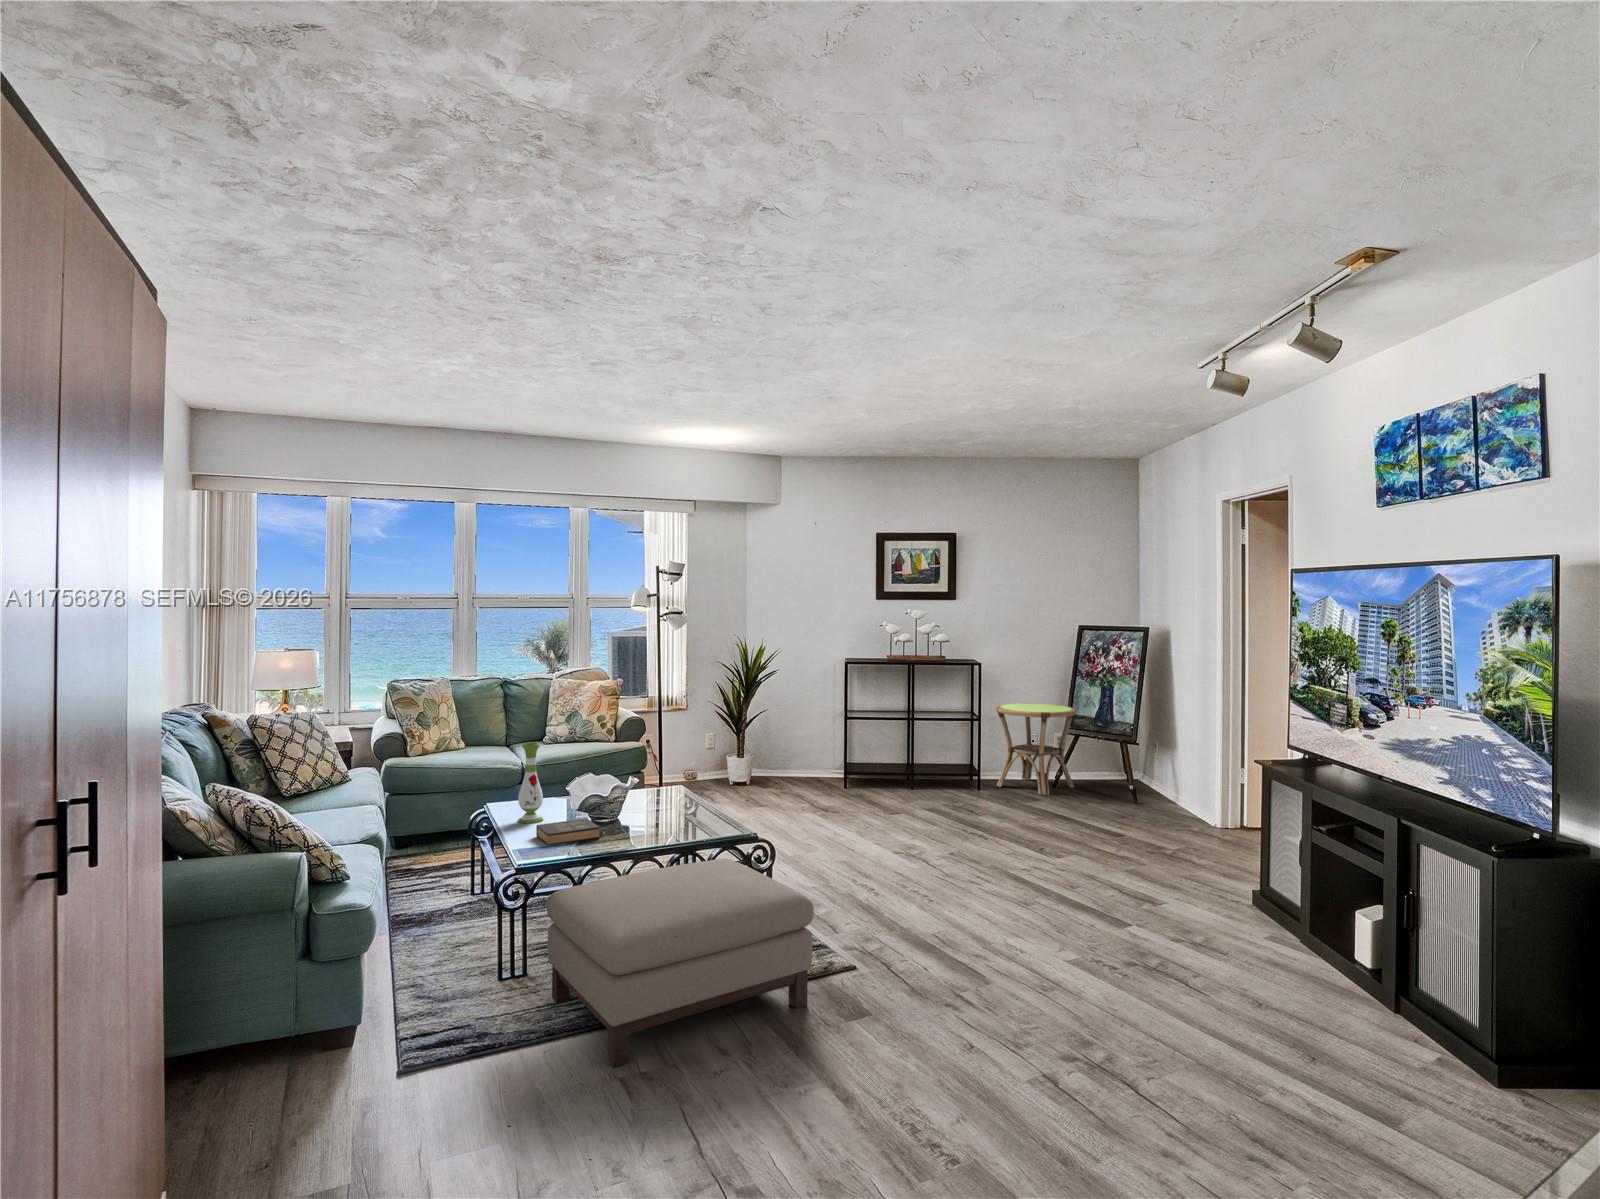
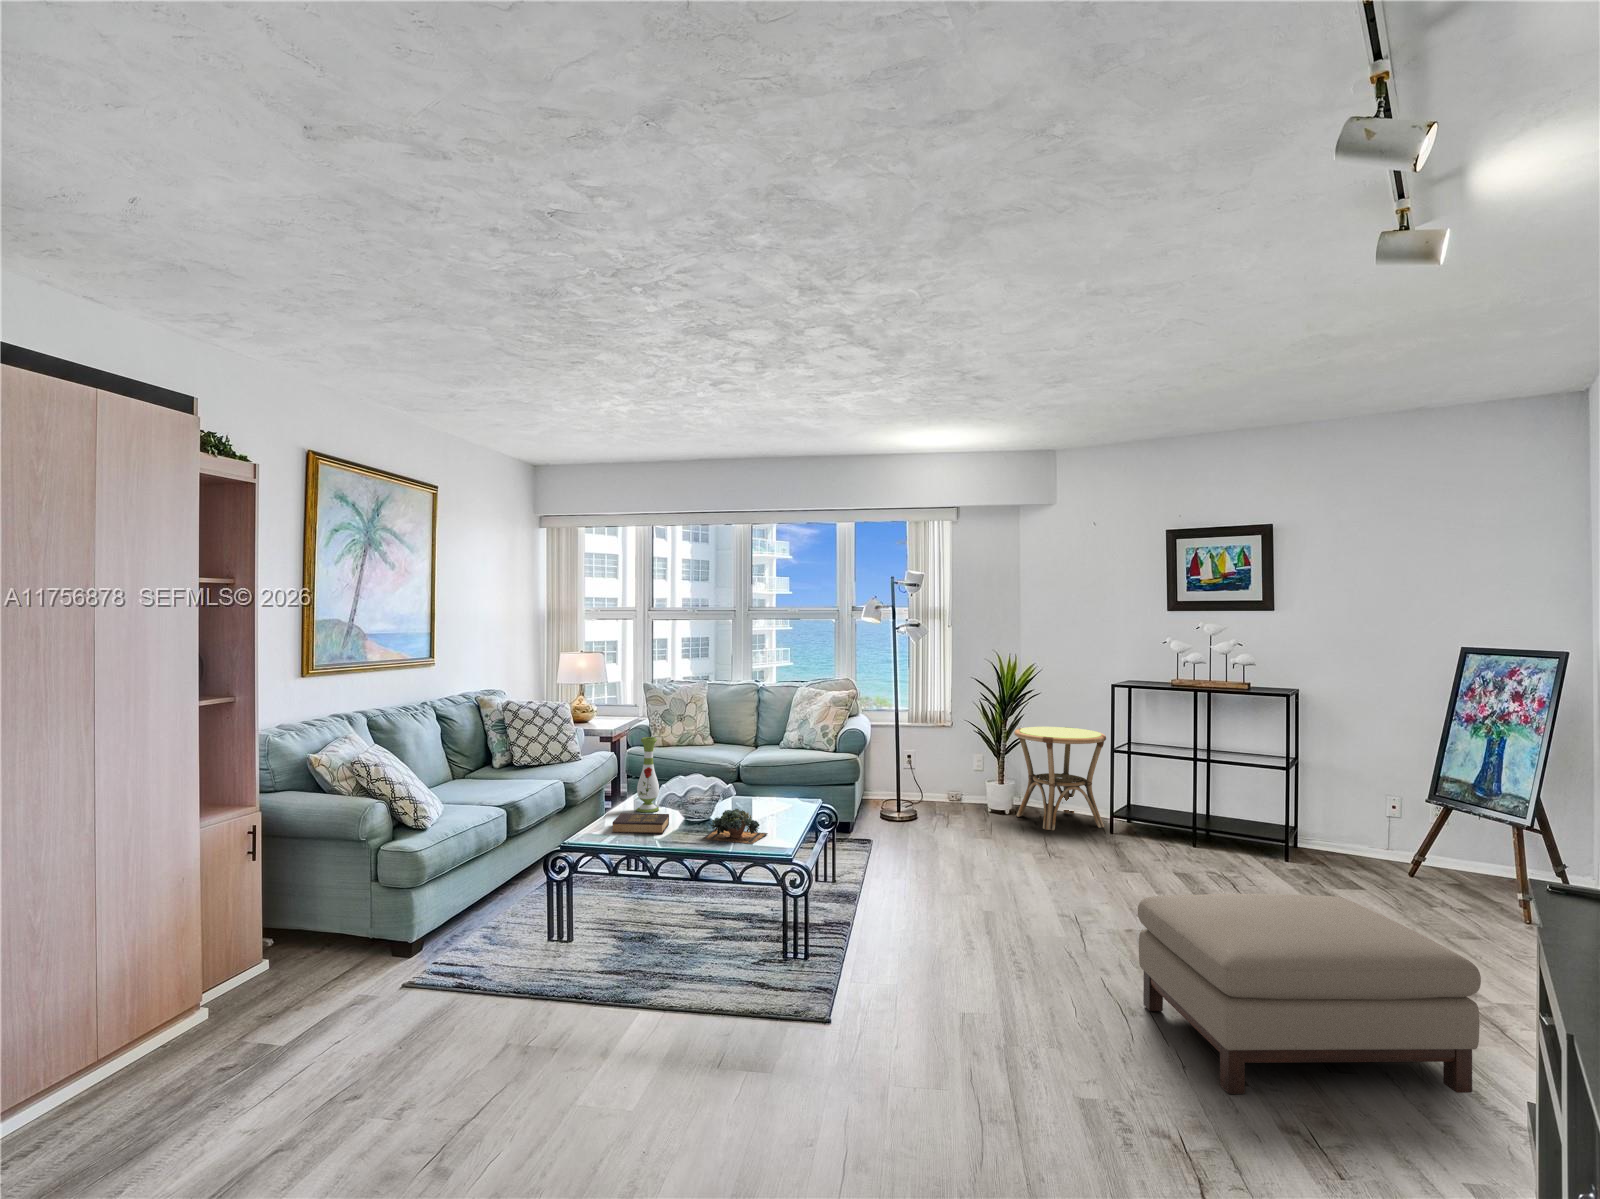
side table: present [996,703,1076,795] -> present [1014,727,1106,830]
succulent plant: none [638,802,697,837] -> present [703,809,768,844]
ottoman: present [547,858,814,1067] -> present [1138,894,1481,1094]

